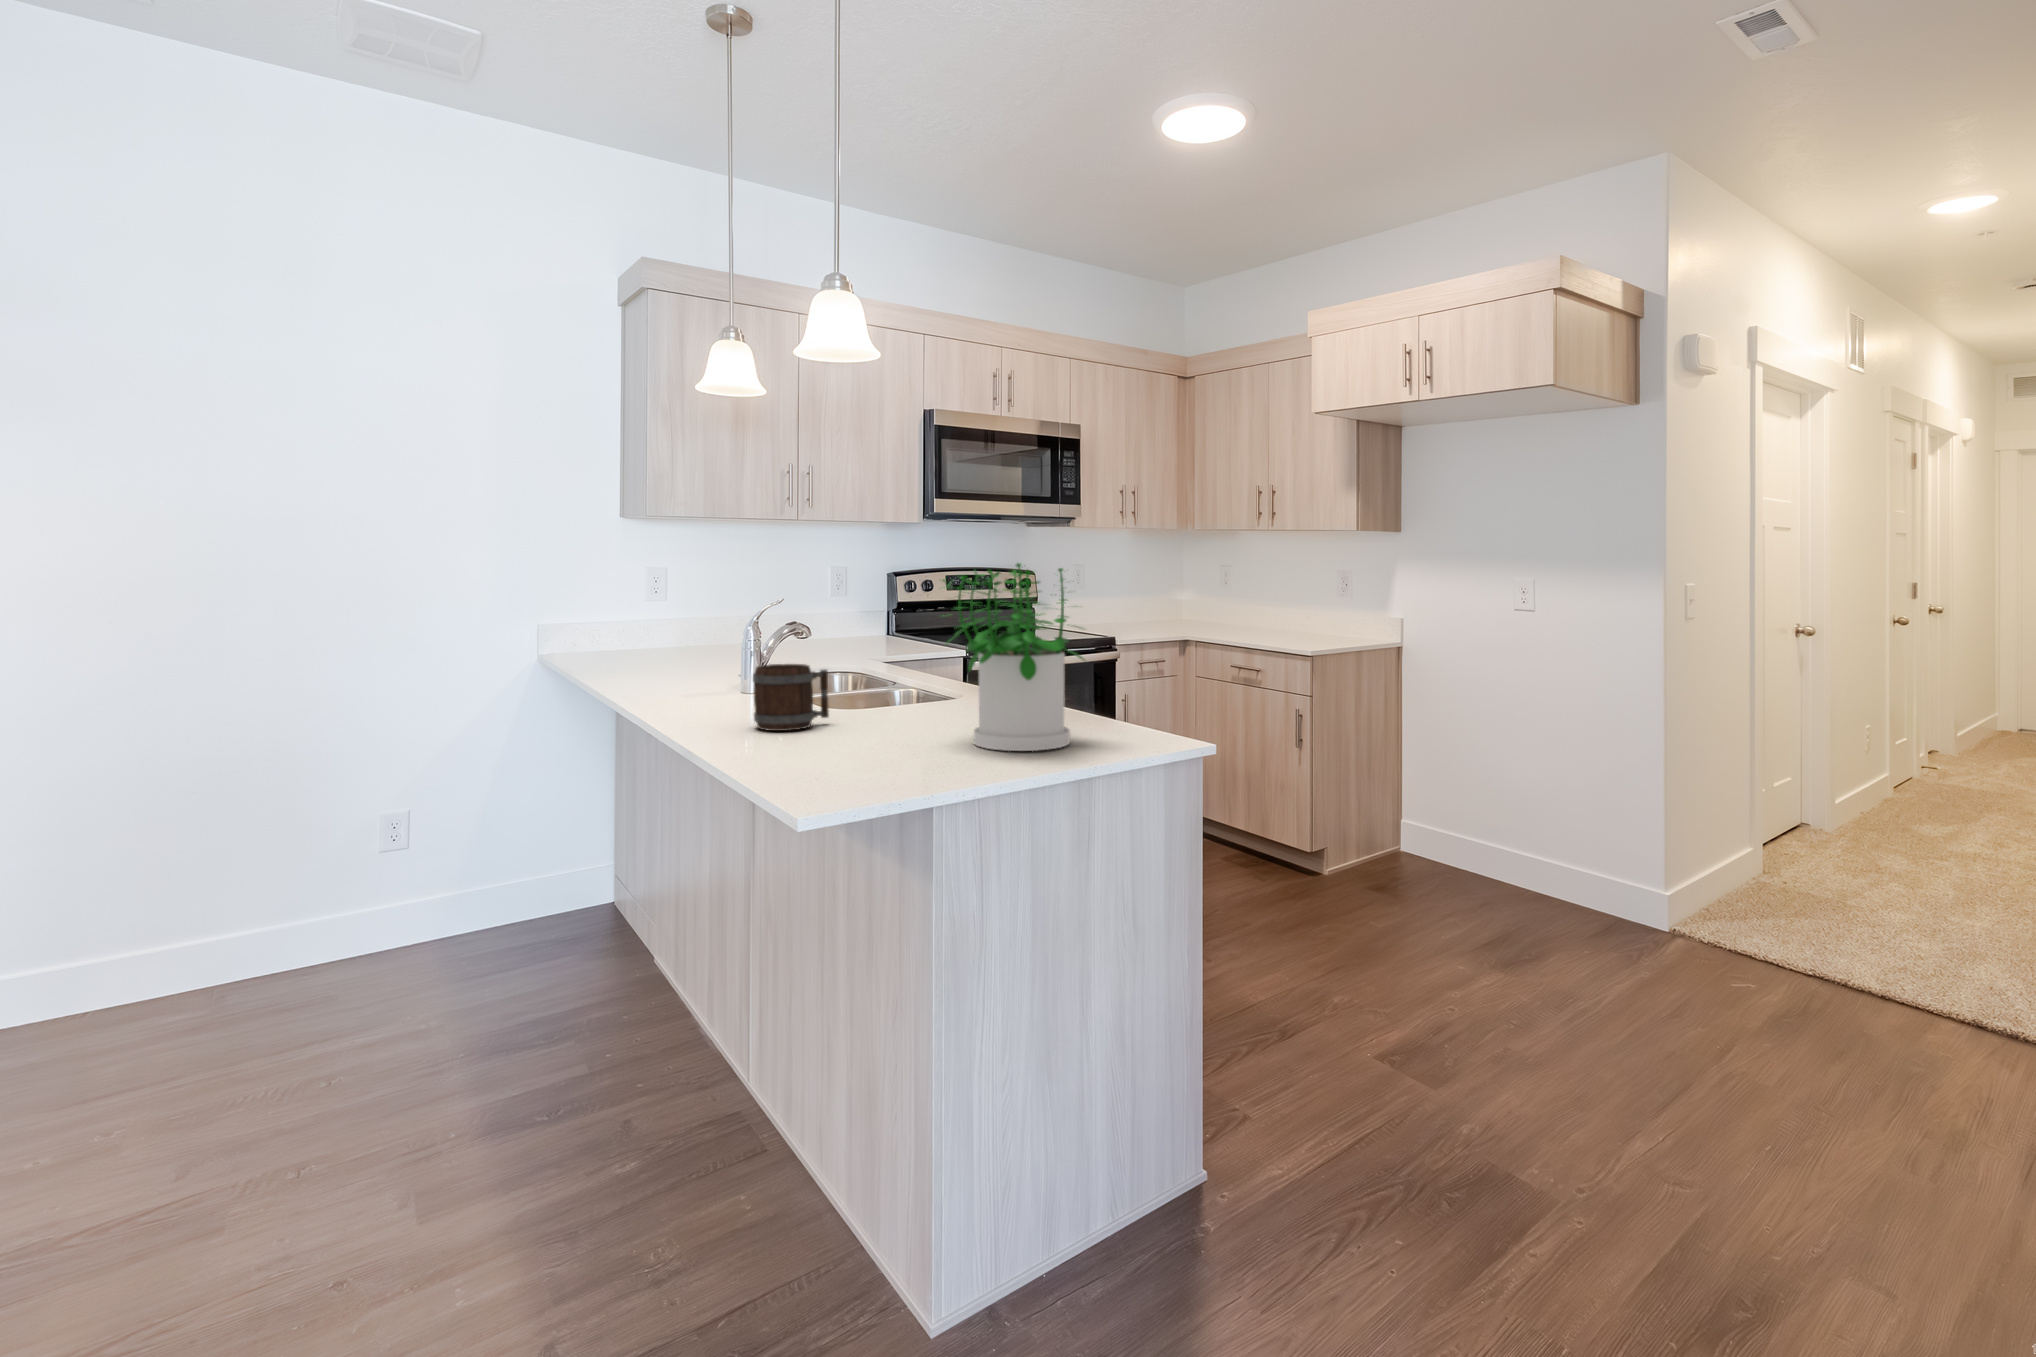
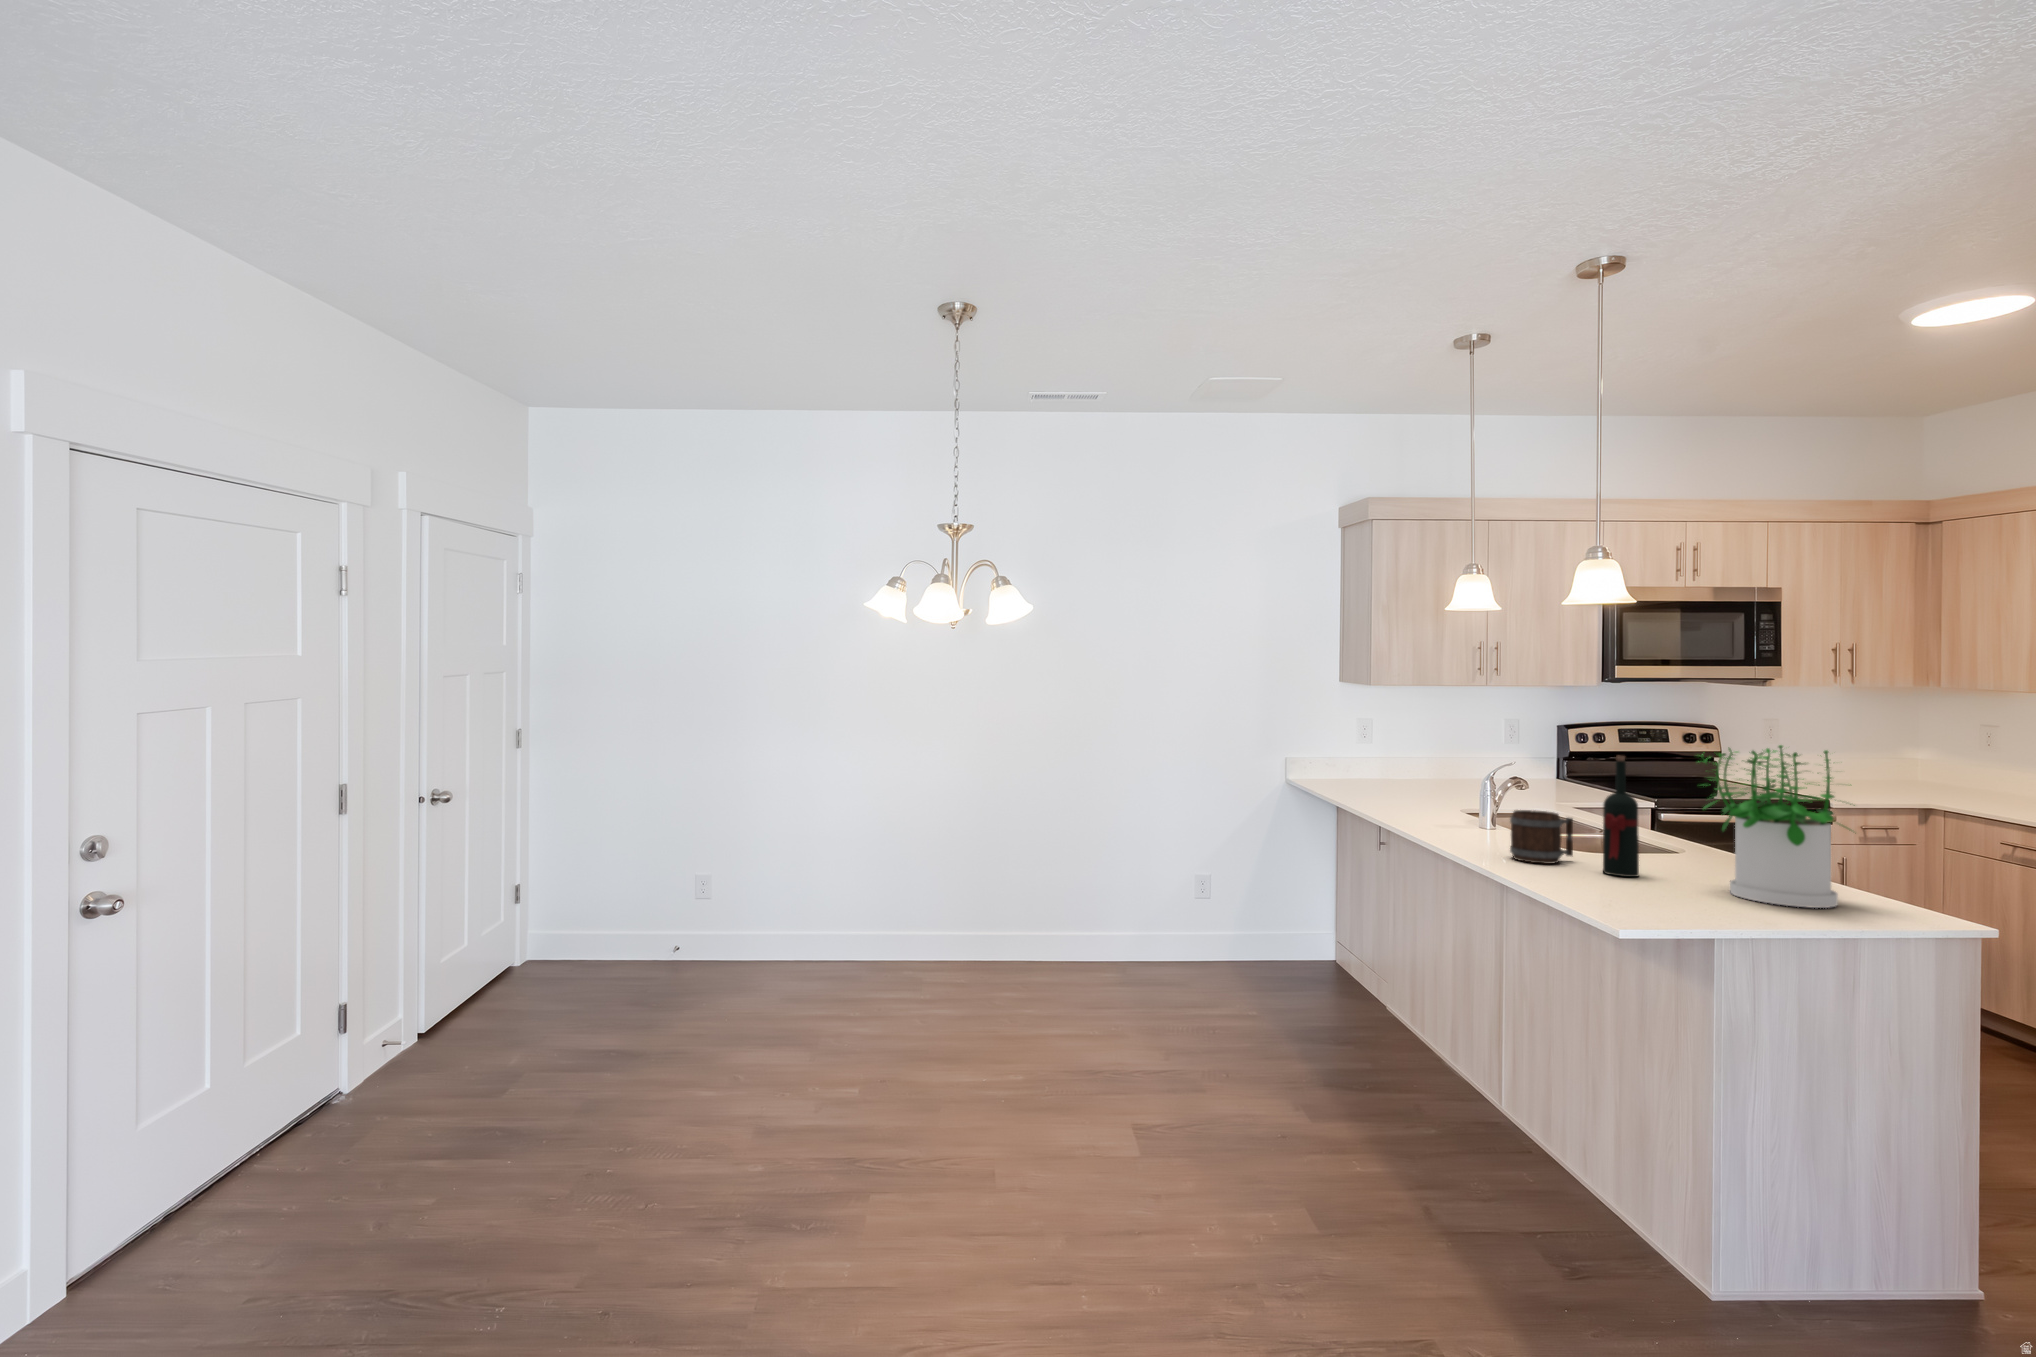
wine bottle: none [851,586,890,737] -> present [1603,756,1639,877]

